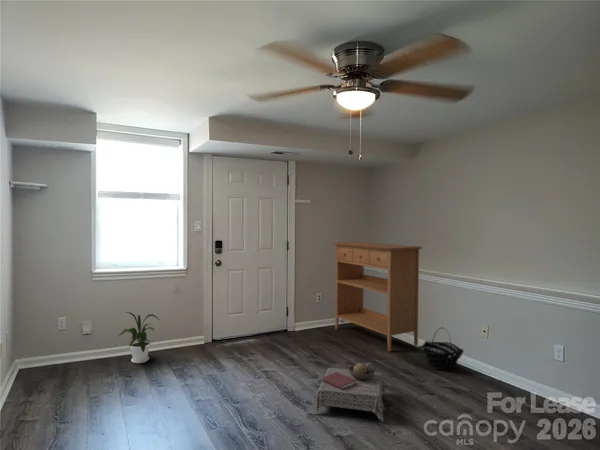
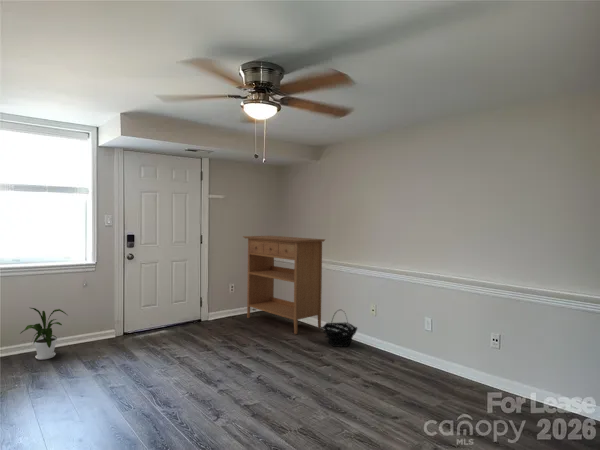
ottoman: present [315,363,385,422] -> none [226,341,289,390]

